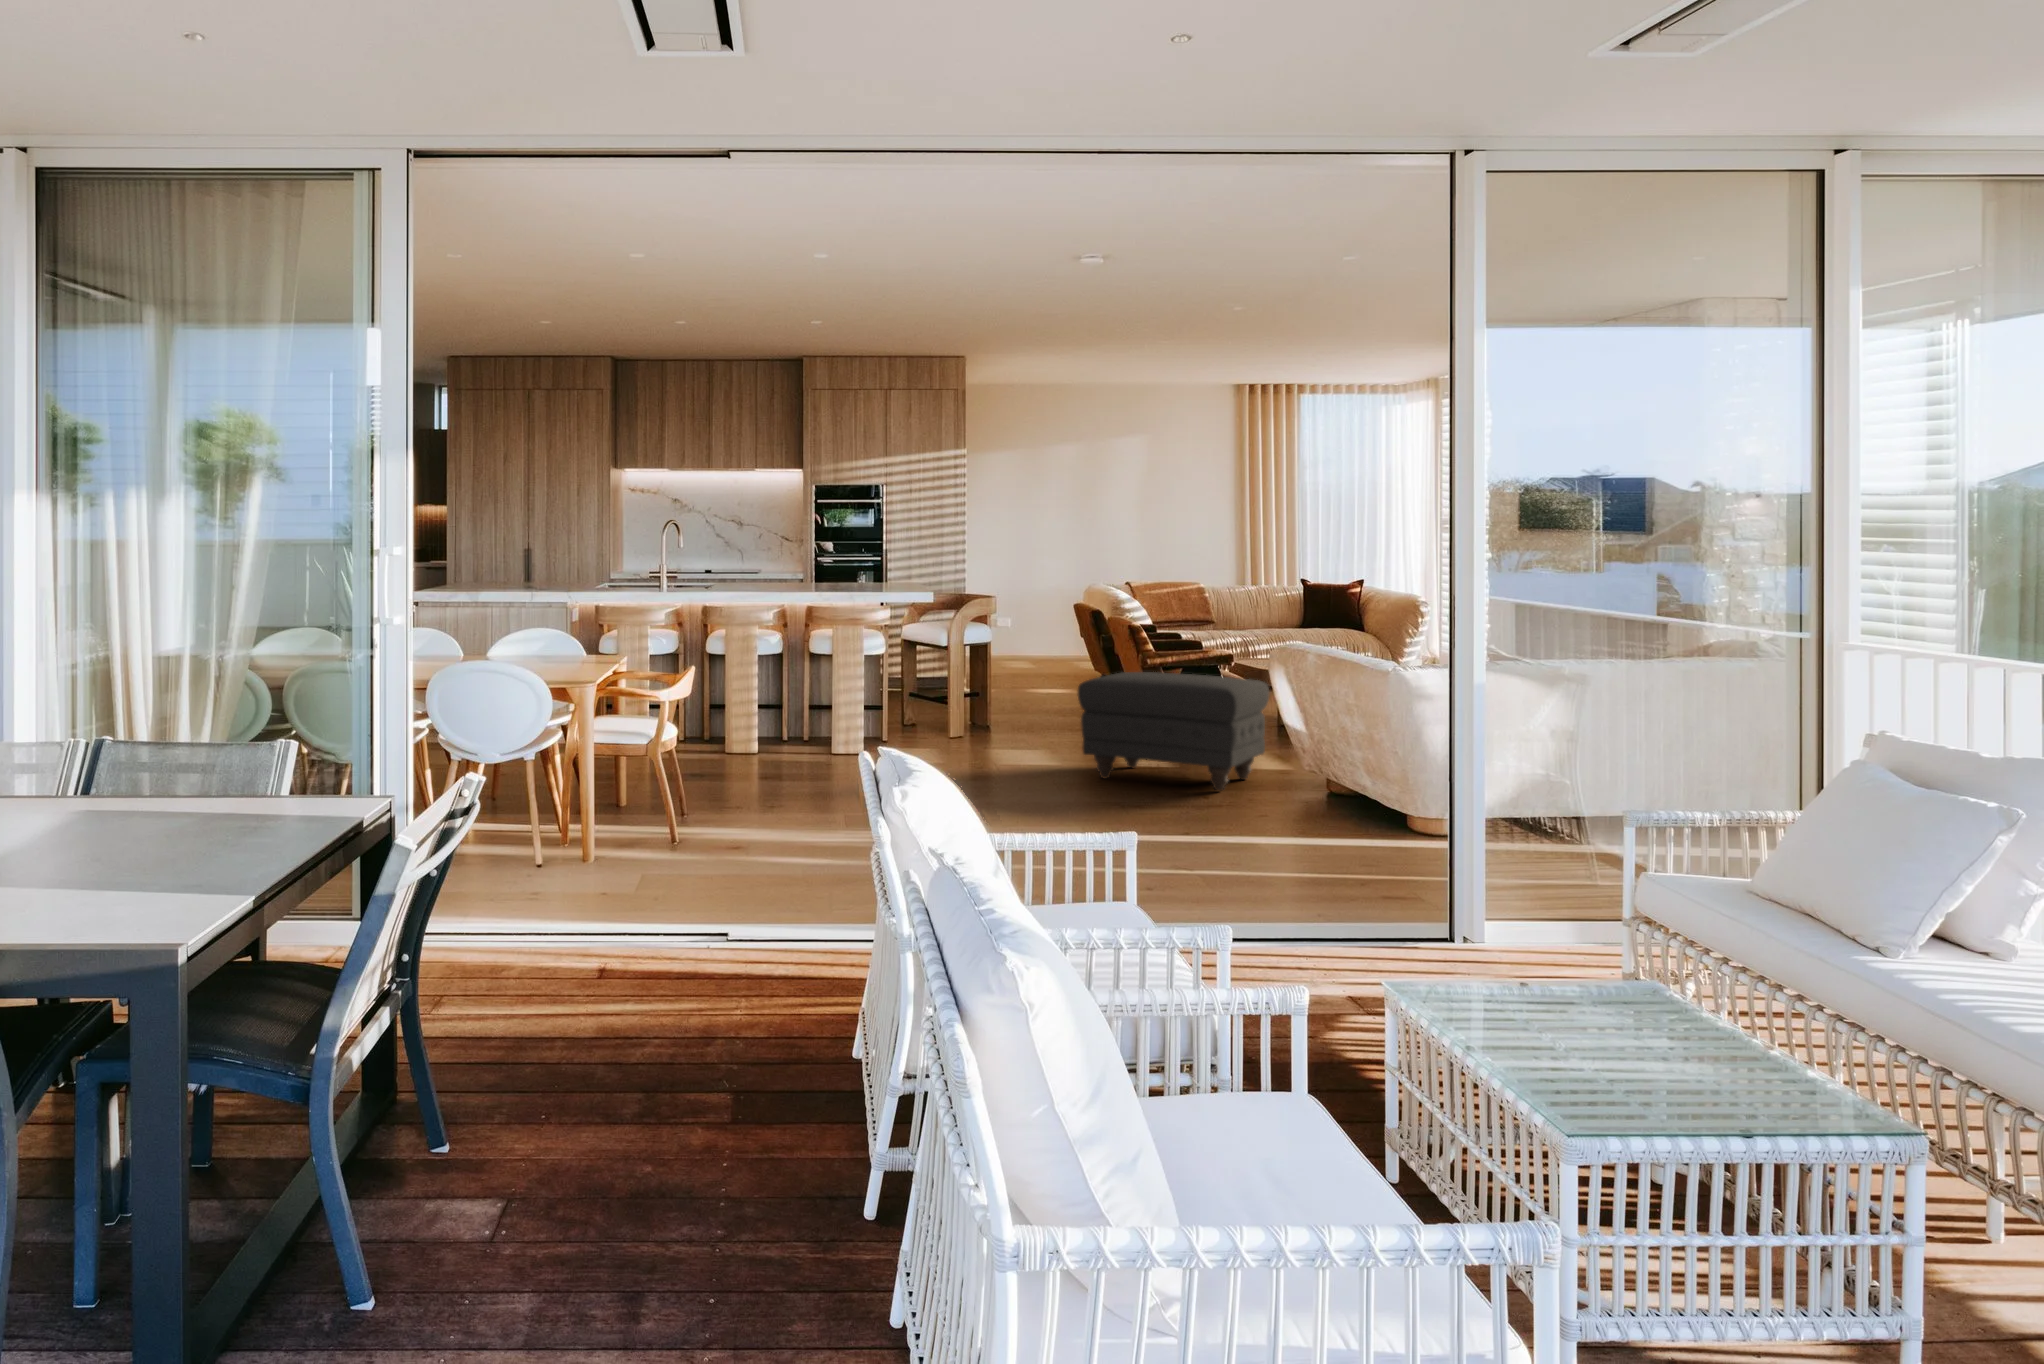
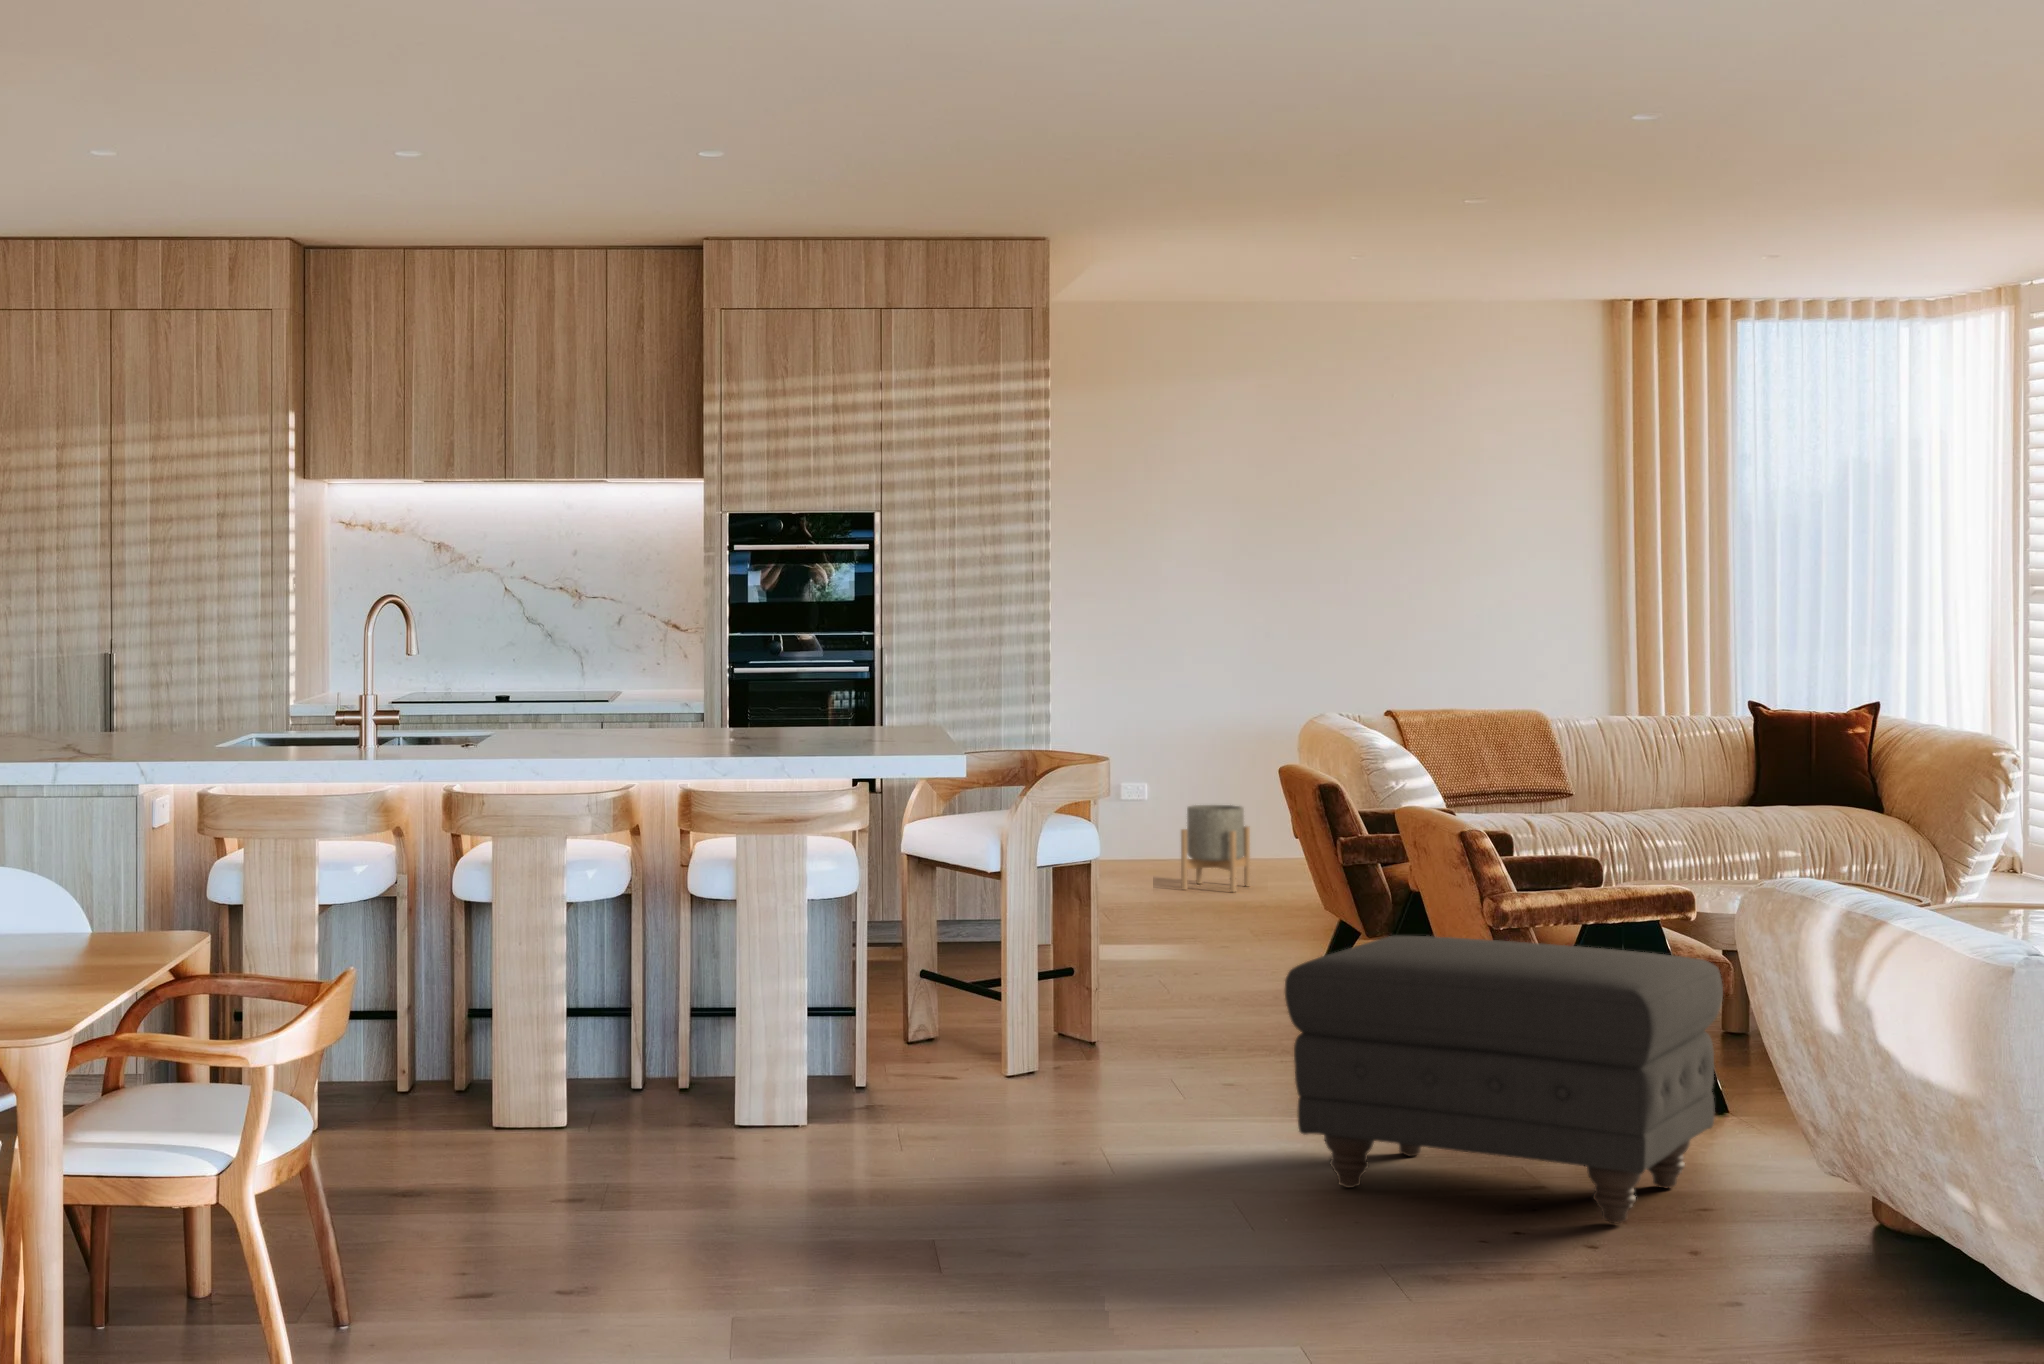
planter: none [1027,628,1061,670] -> present [1181,805,1250,892]

